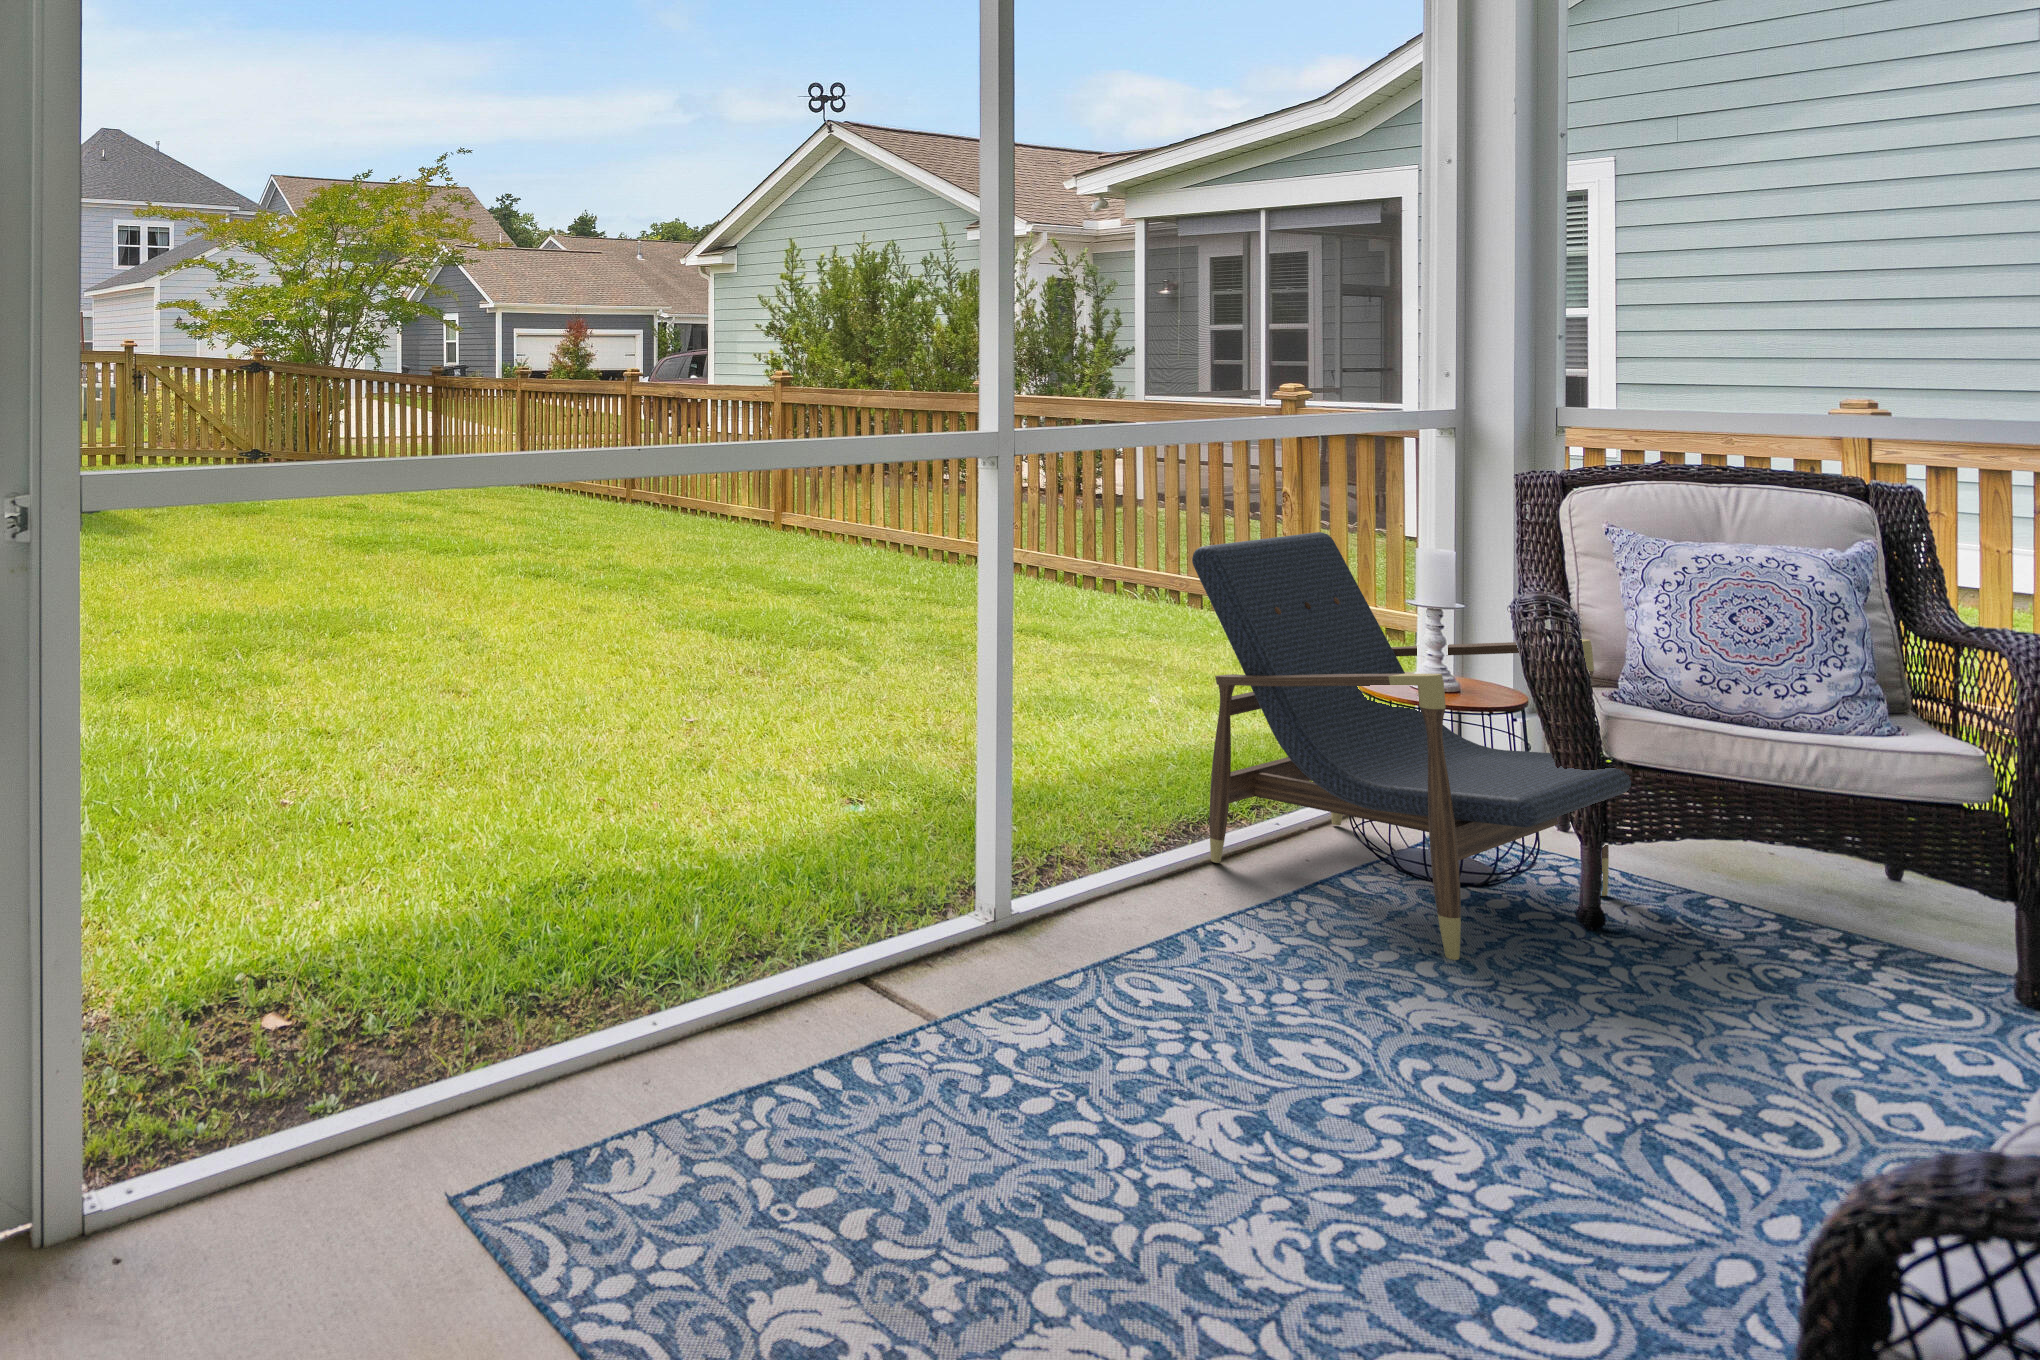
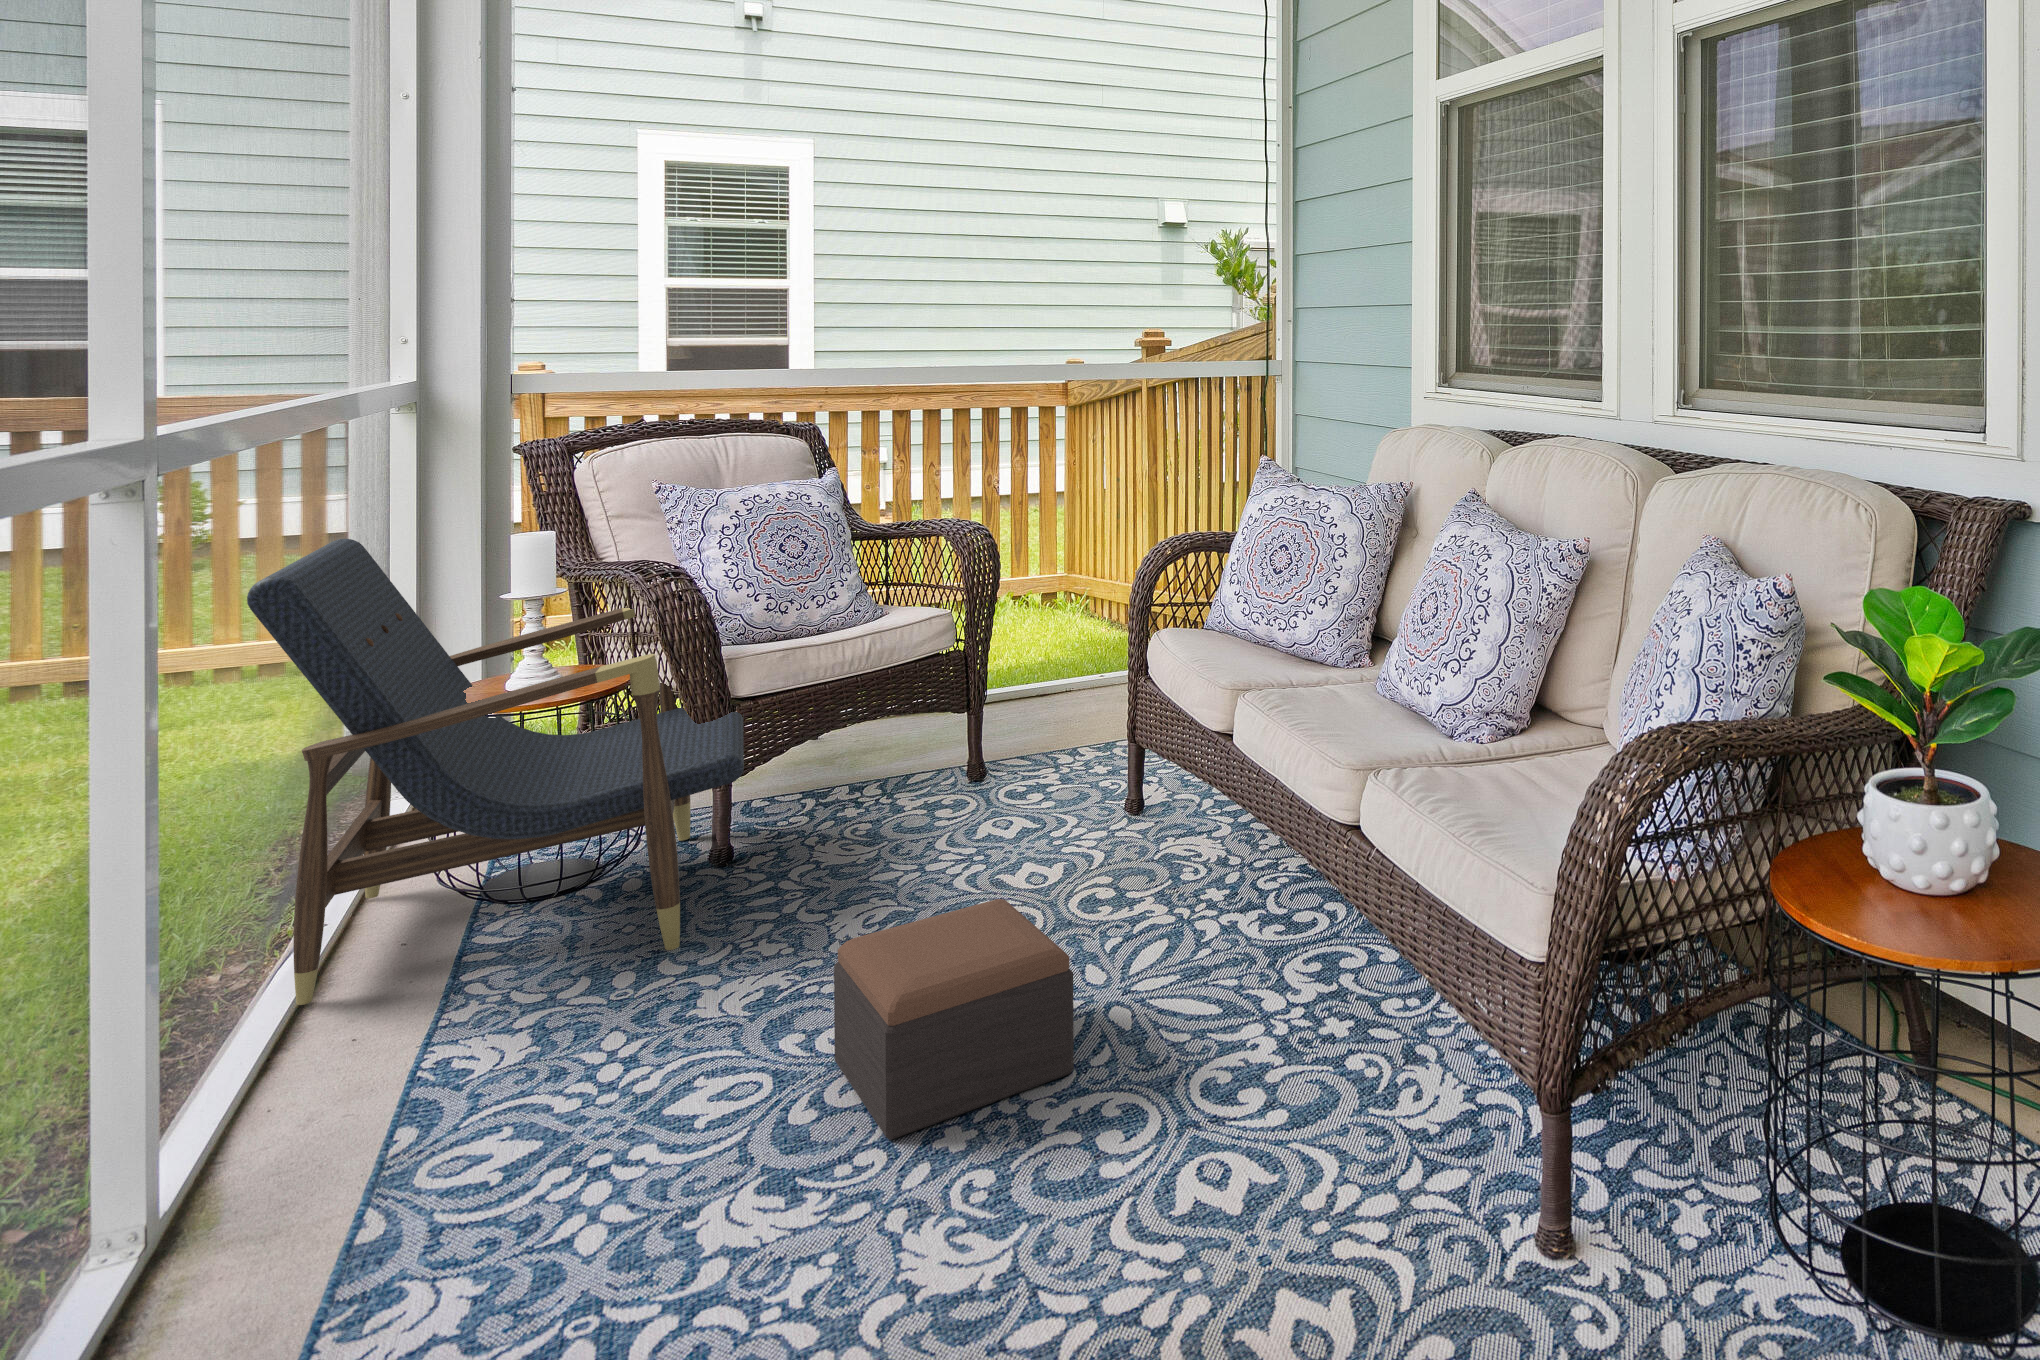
footstool: none [1353,982,1632,1256] -> present [834,899,1074,1140]

